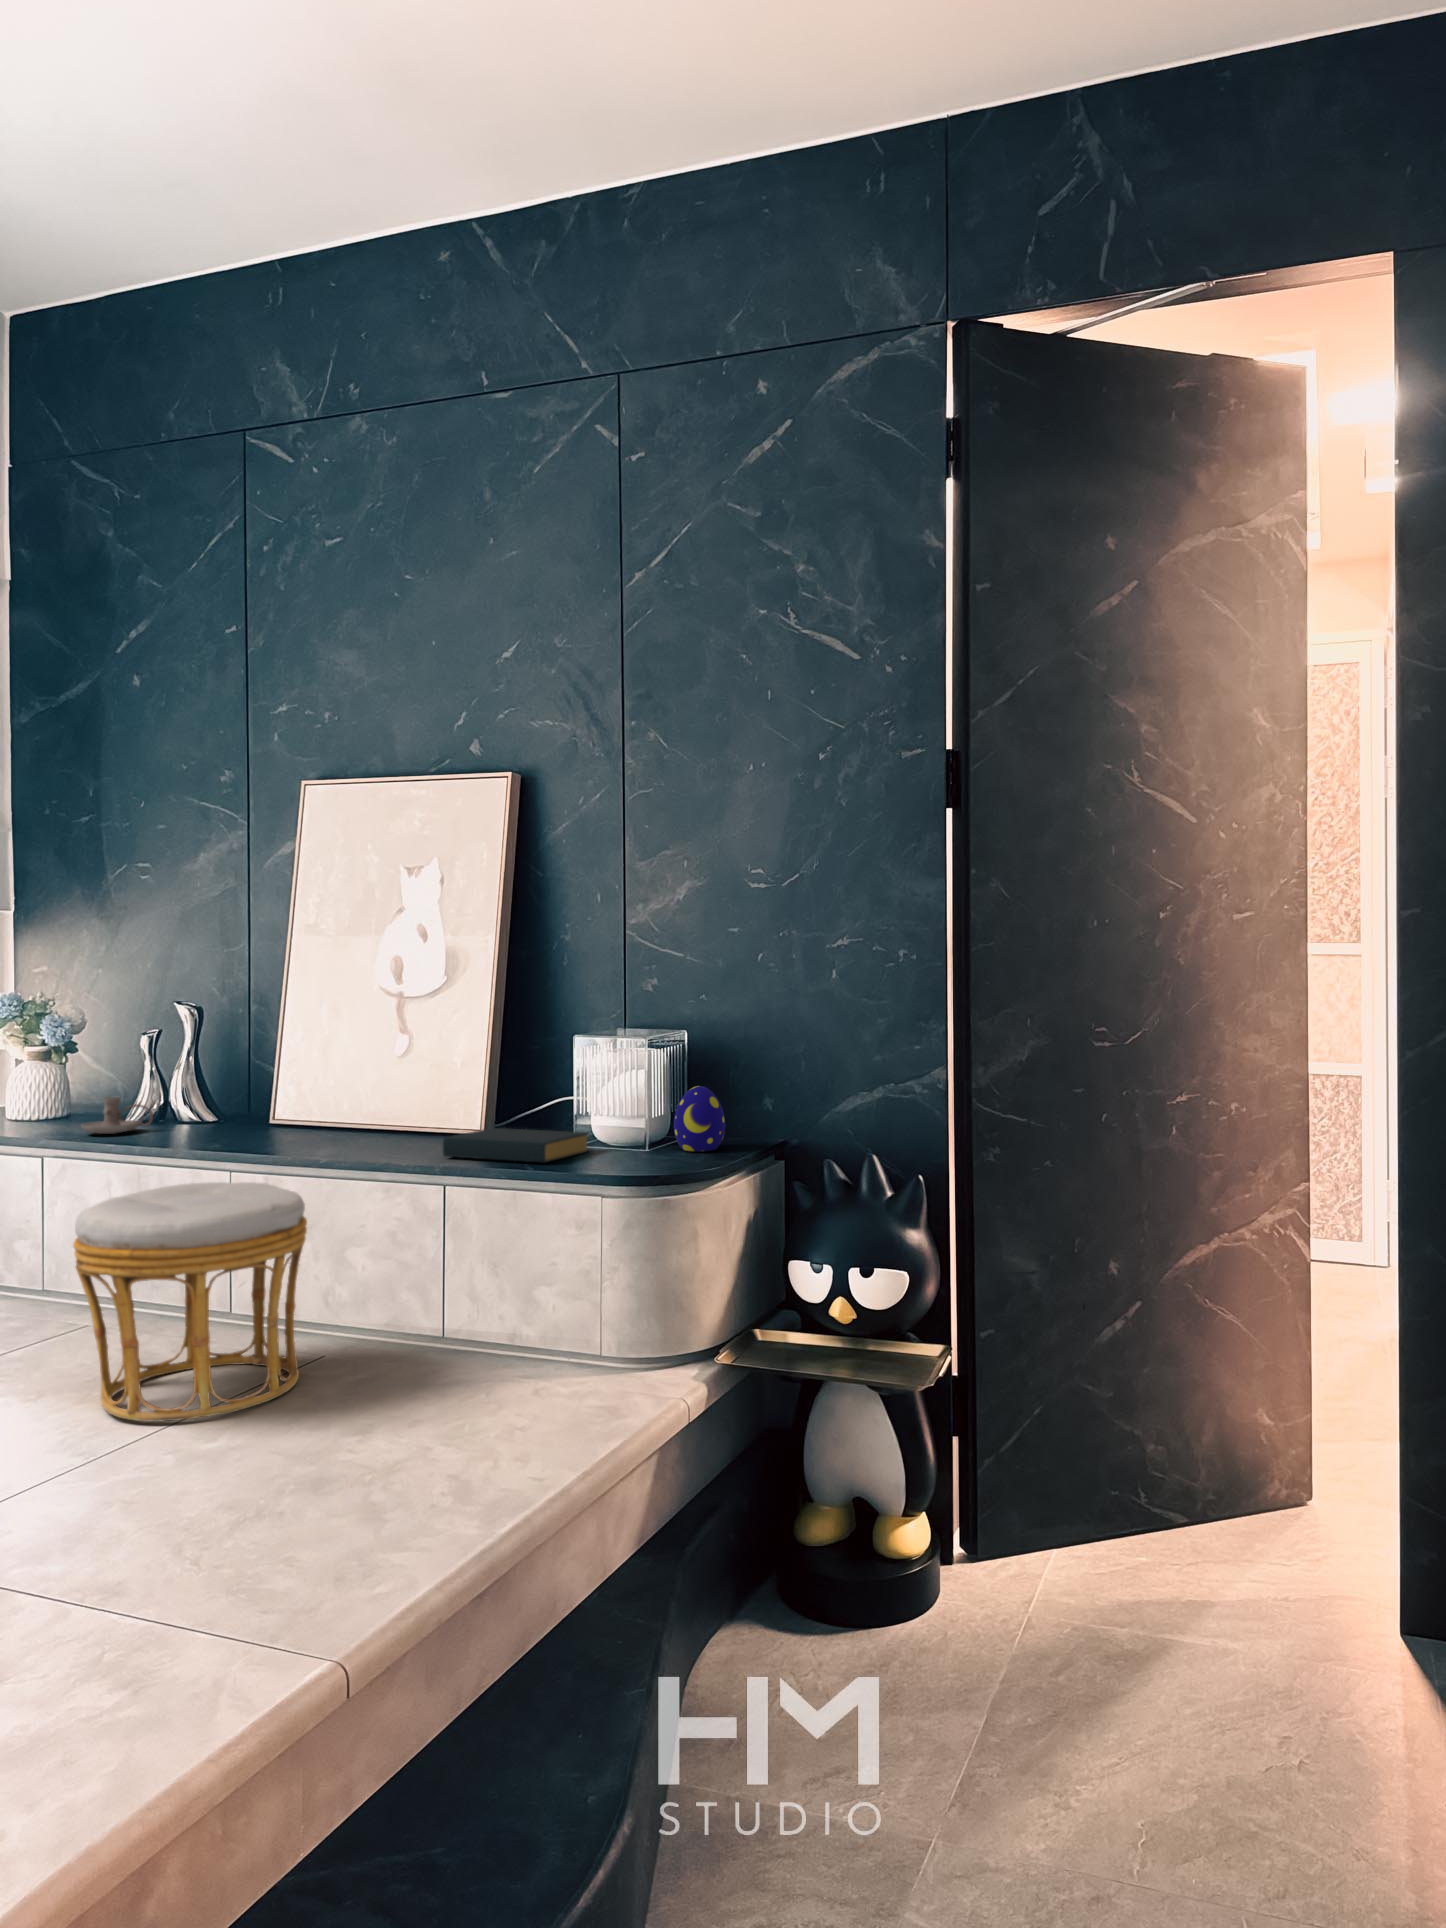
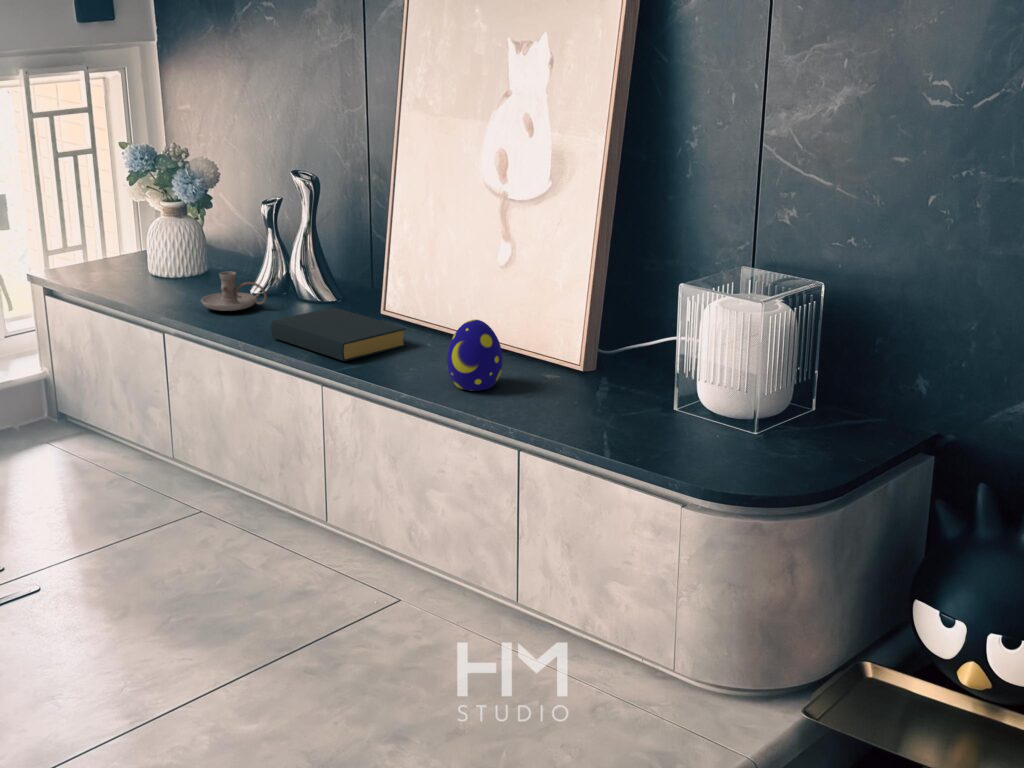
decorative egg: present [674,1086,725,1151] -> present [447,319,503,391]
hardback book: present [443,1128,589,1163] -> present [271,308,407,361]
ottoman: present [73,1182,307,1421] -> none [139,417,371,681]

